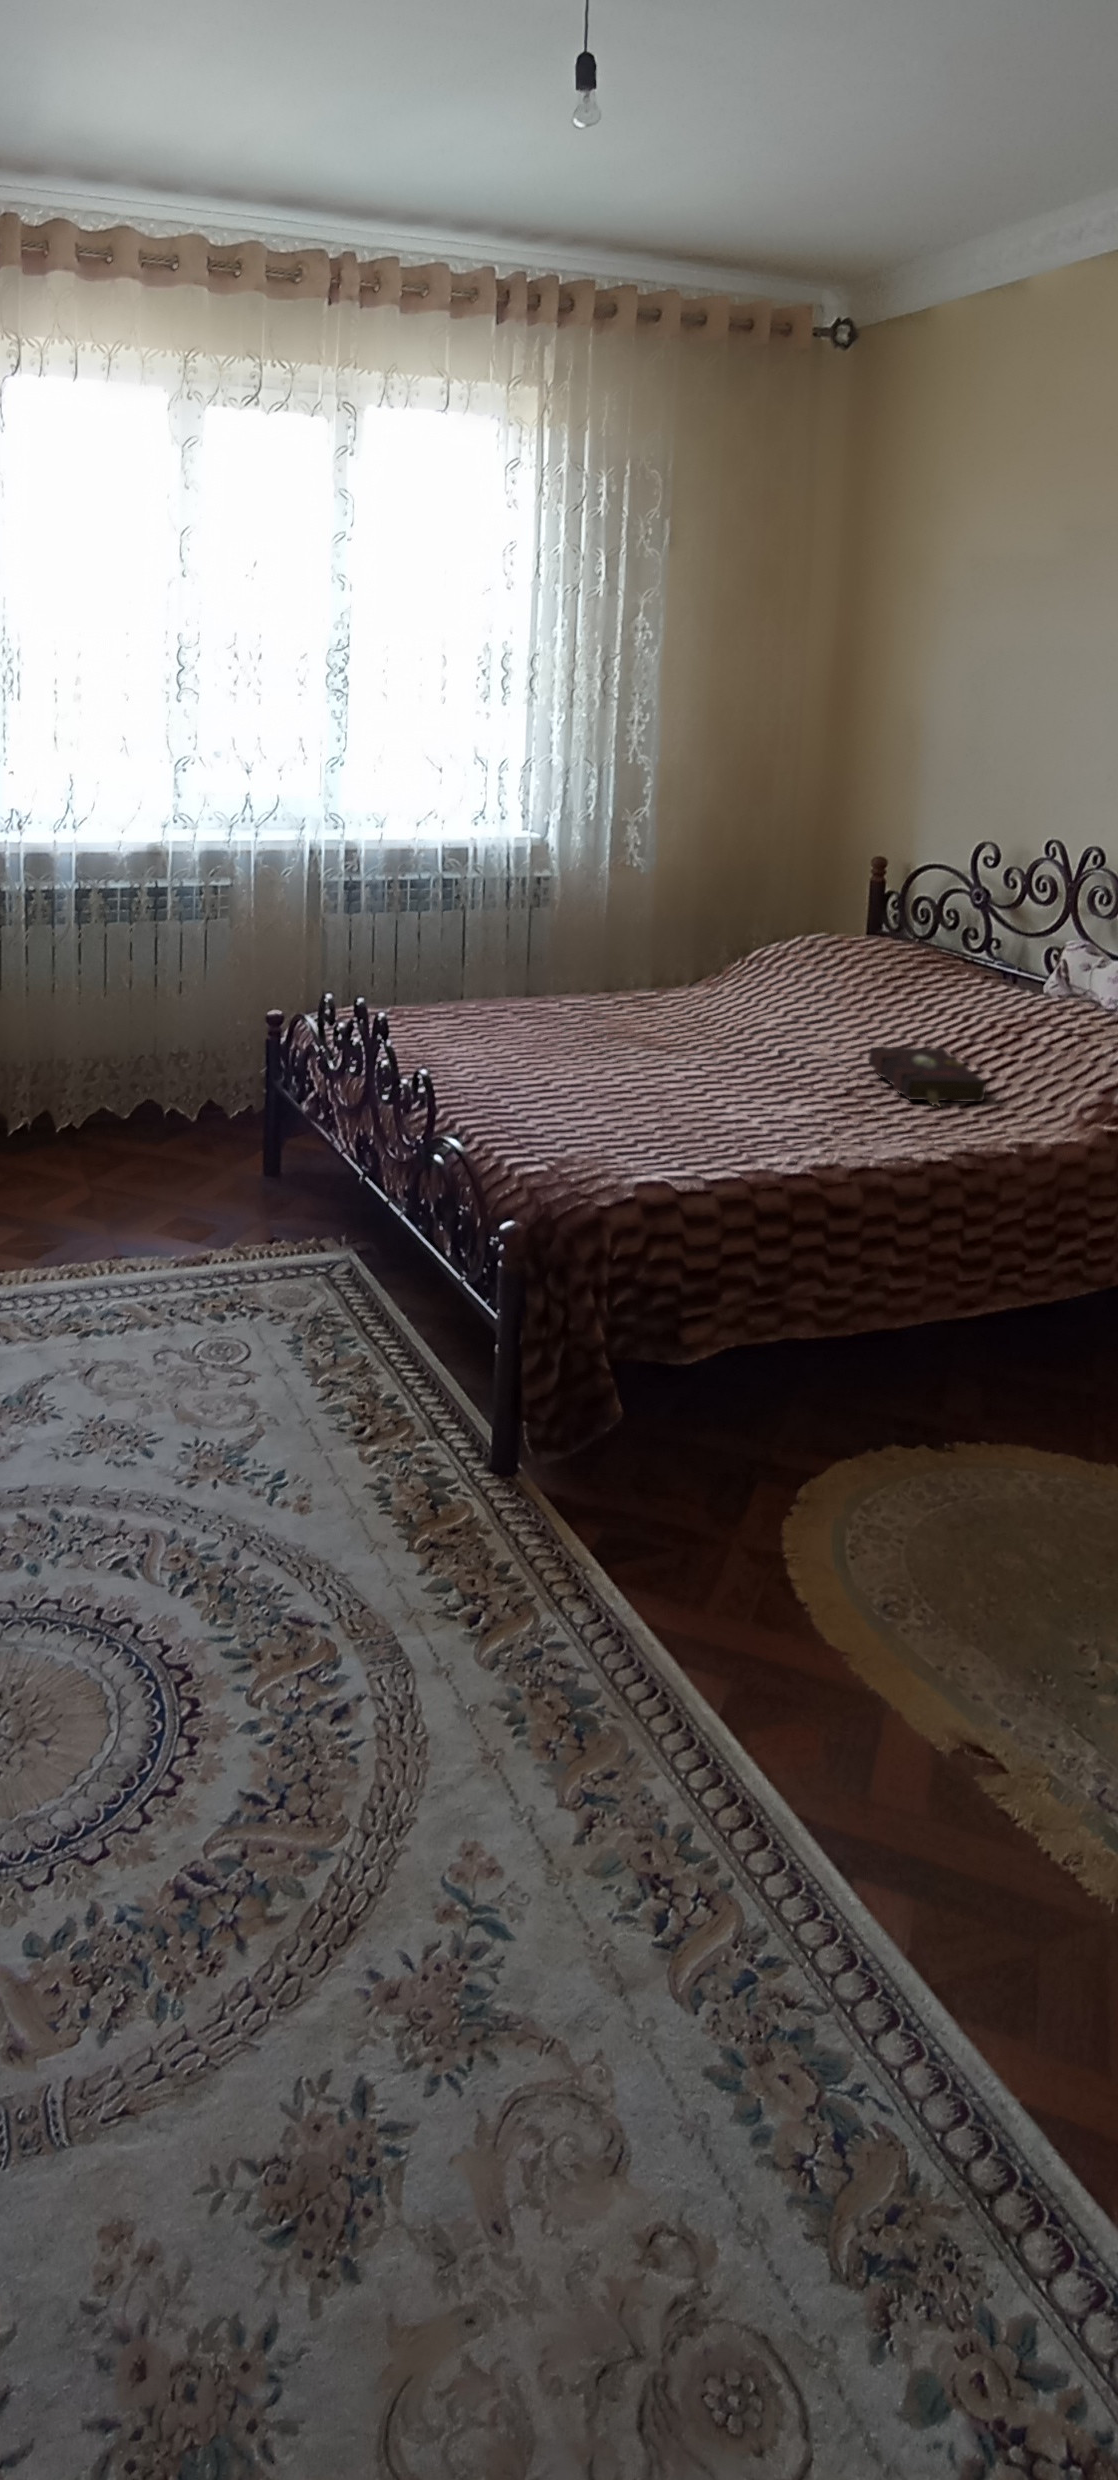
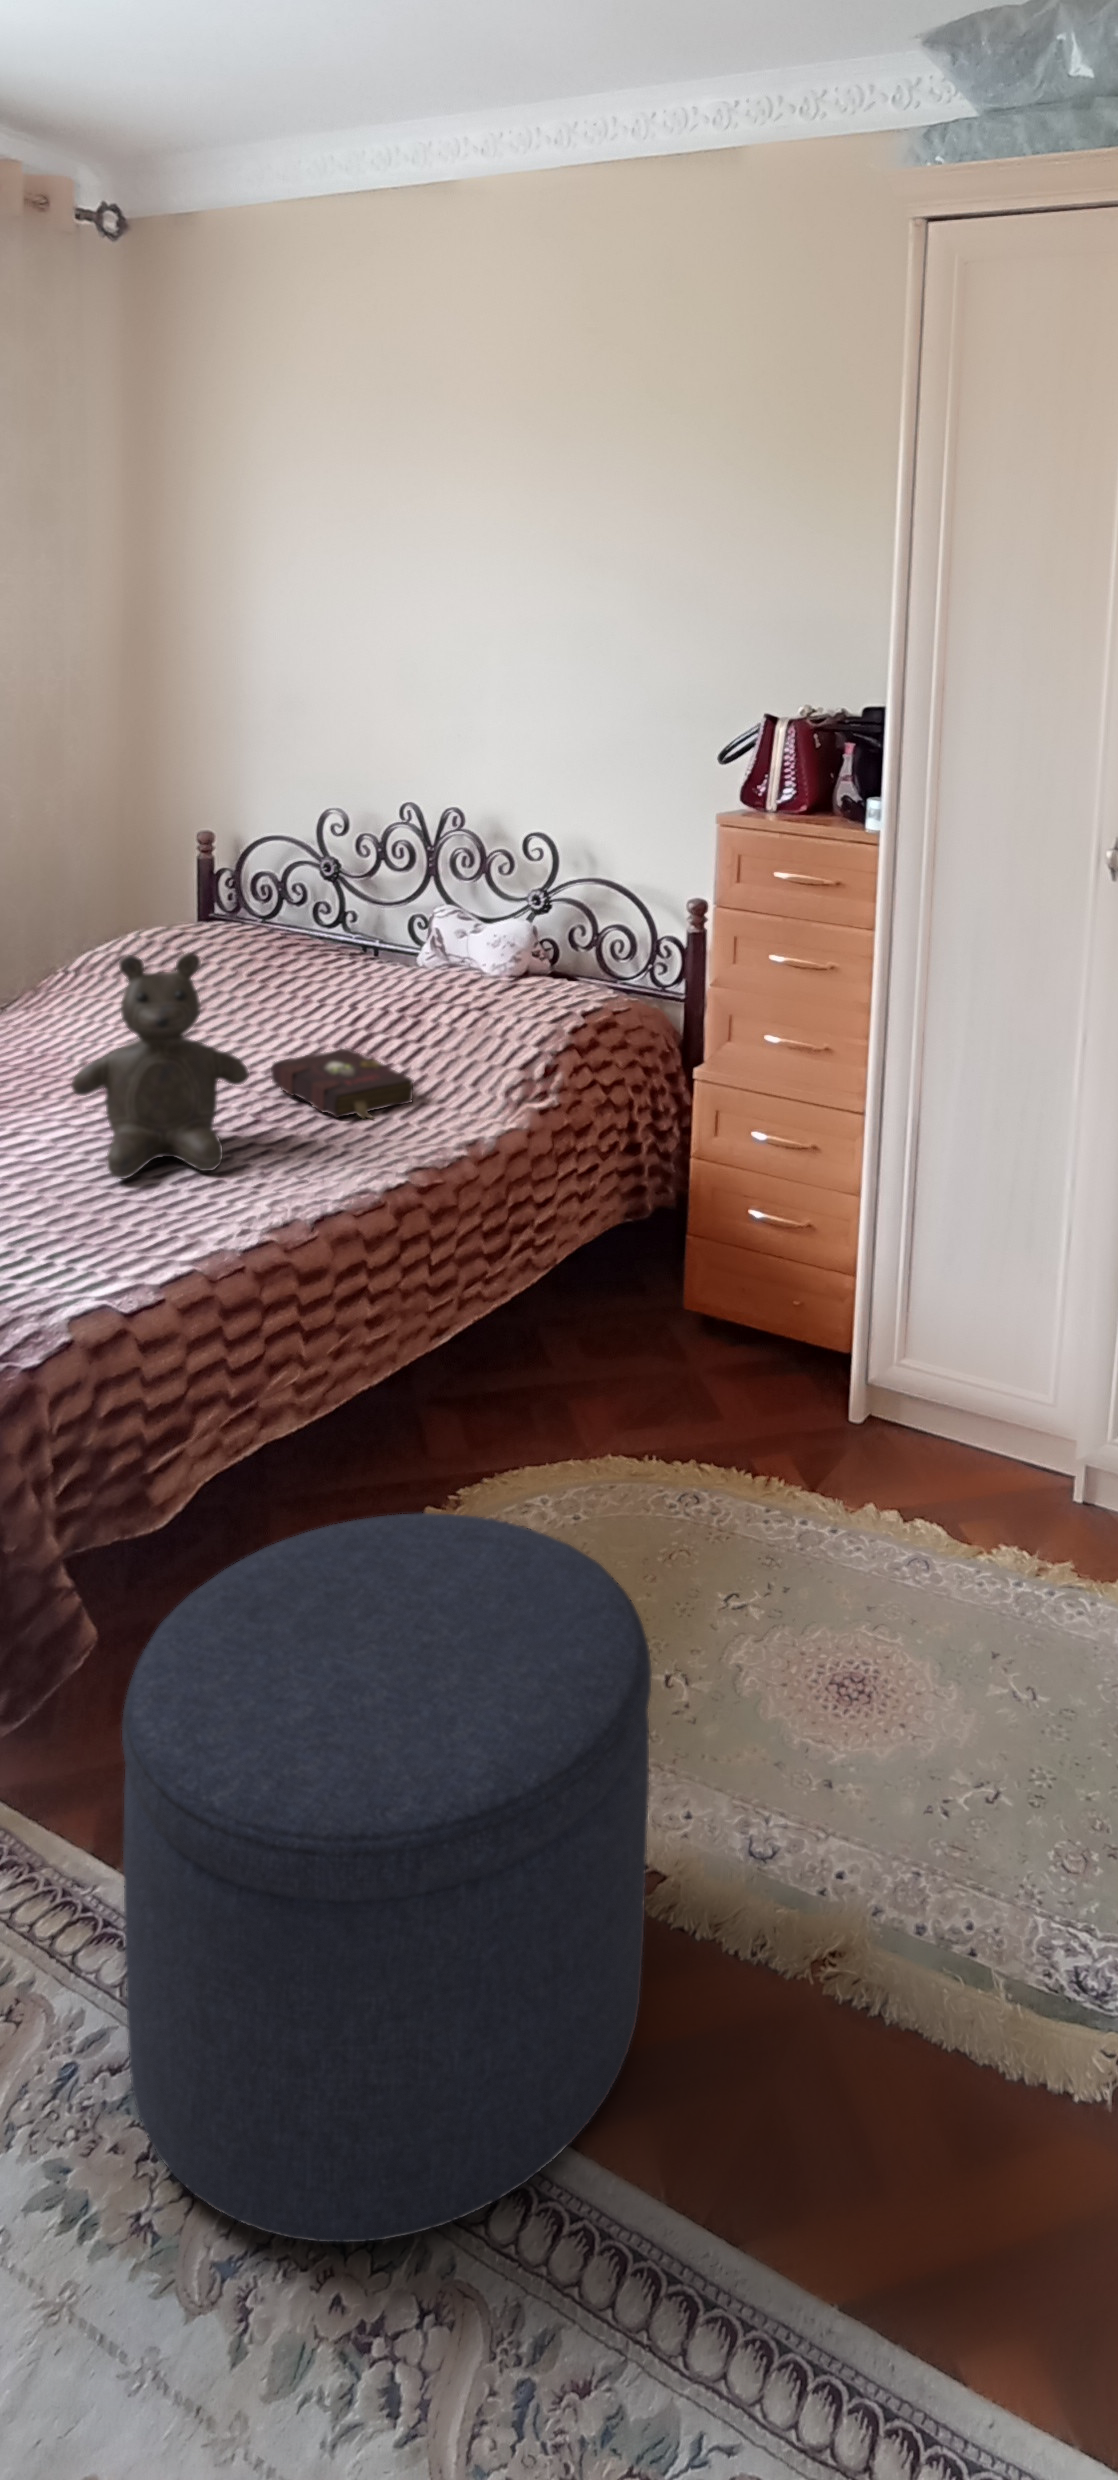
teddy bear: none [698,936,834,1115] -> present [71,953,249,1179]
ottoman: none [565,1362,978,1865] -> present [122,1513,652,2242]

